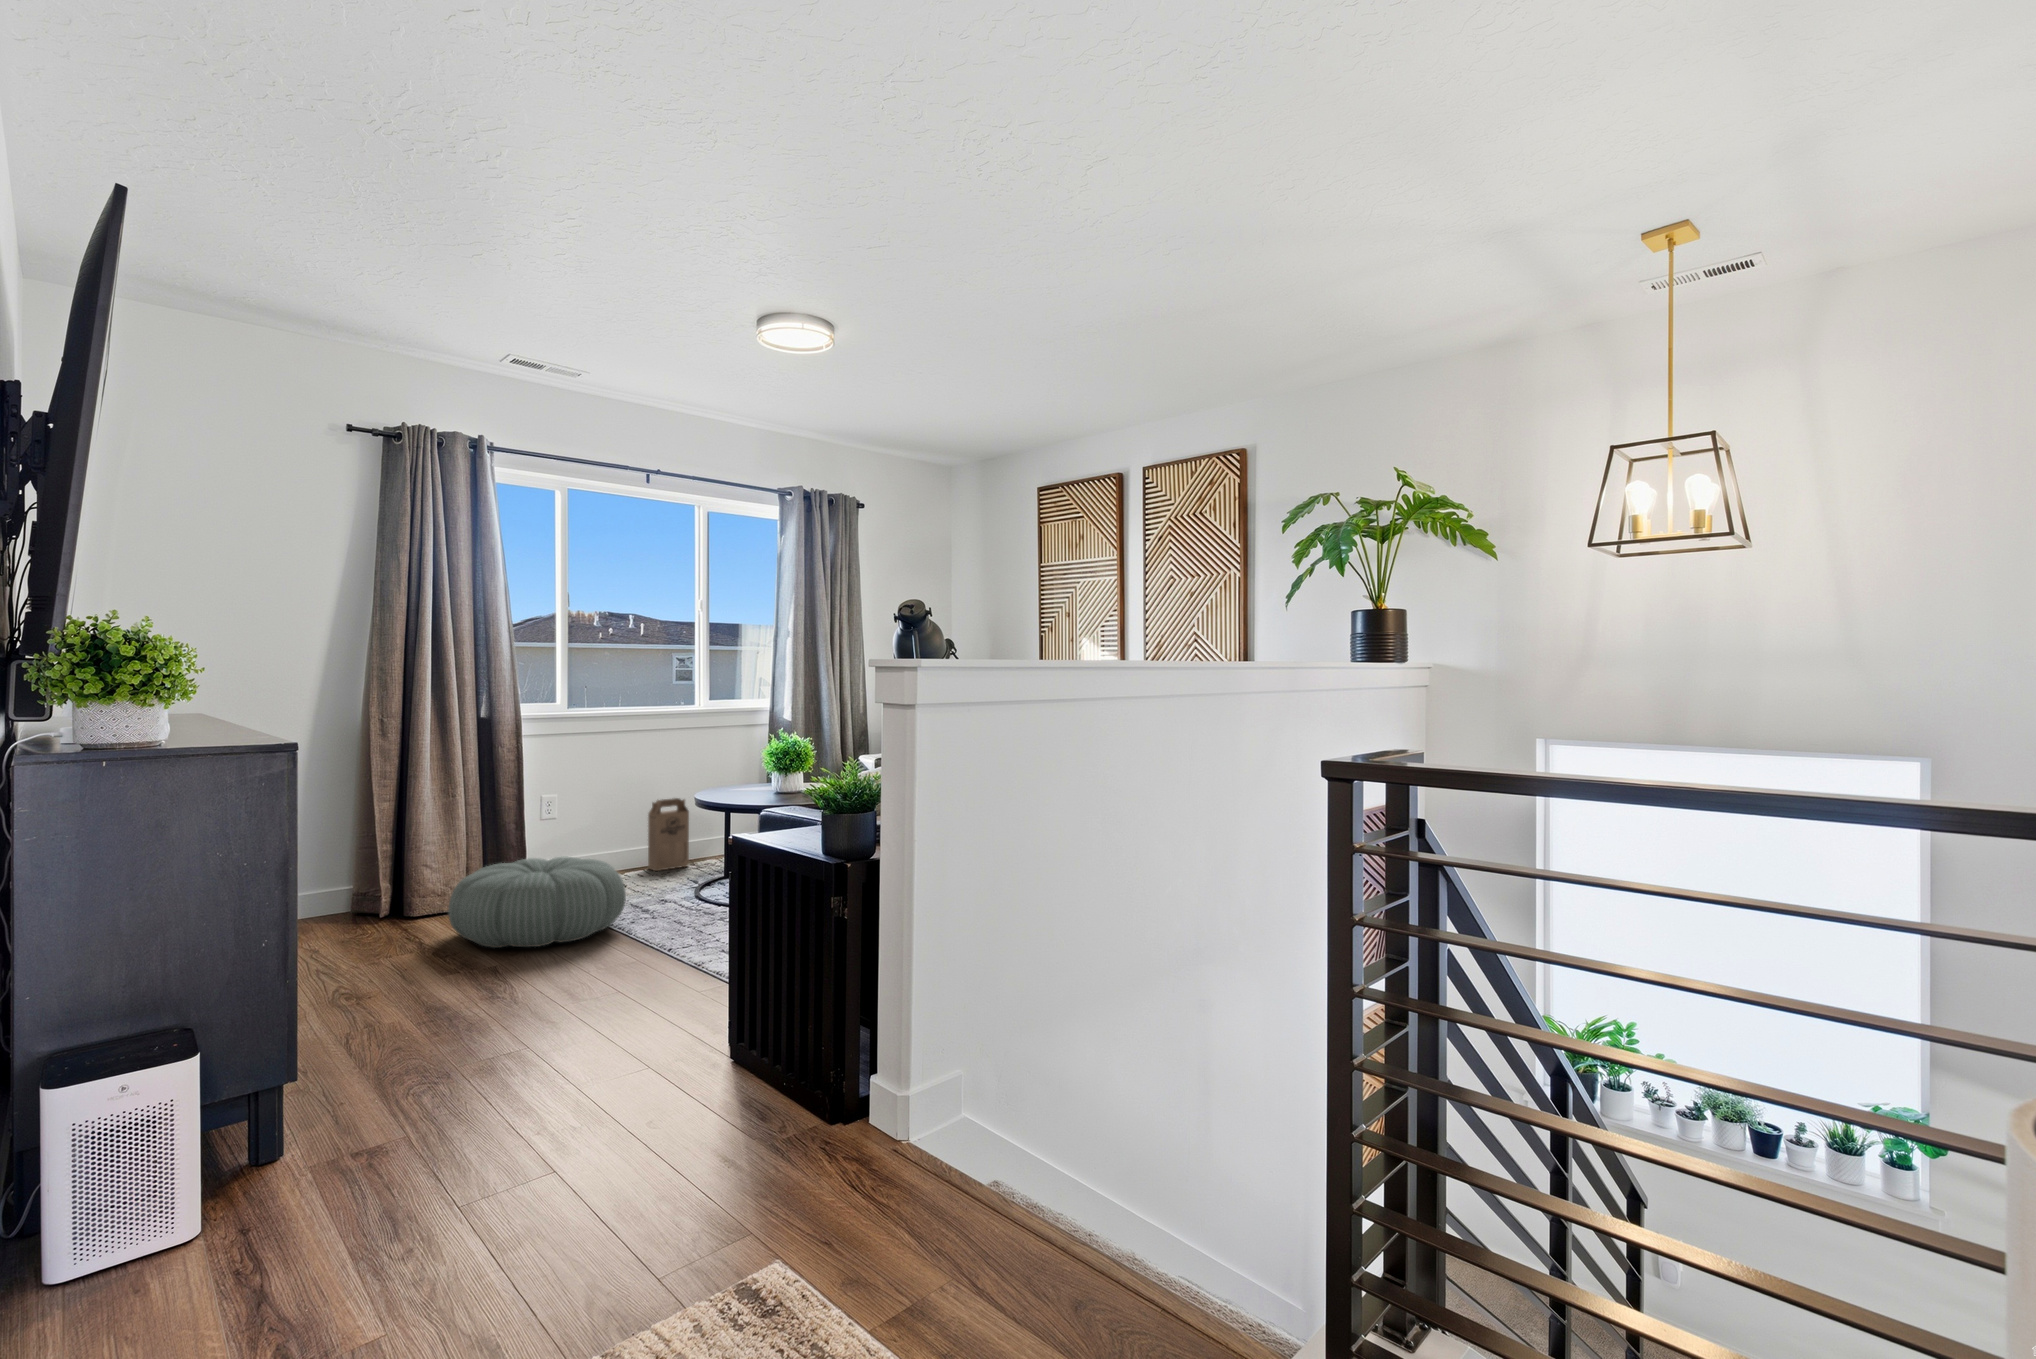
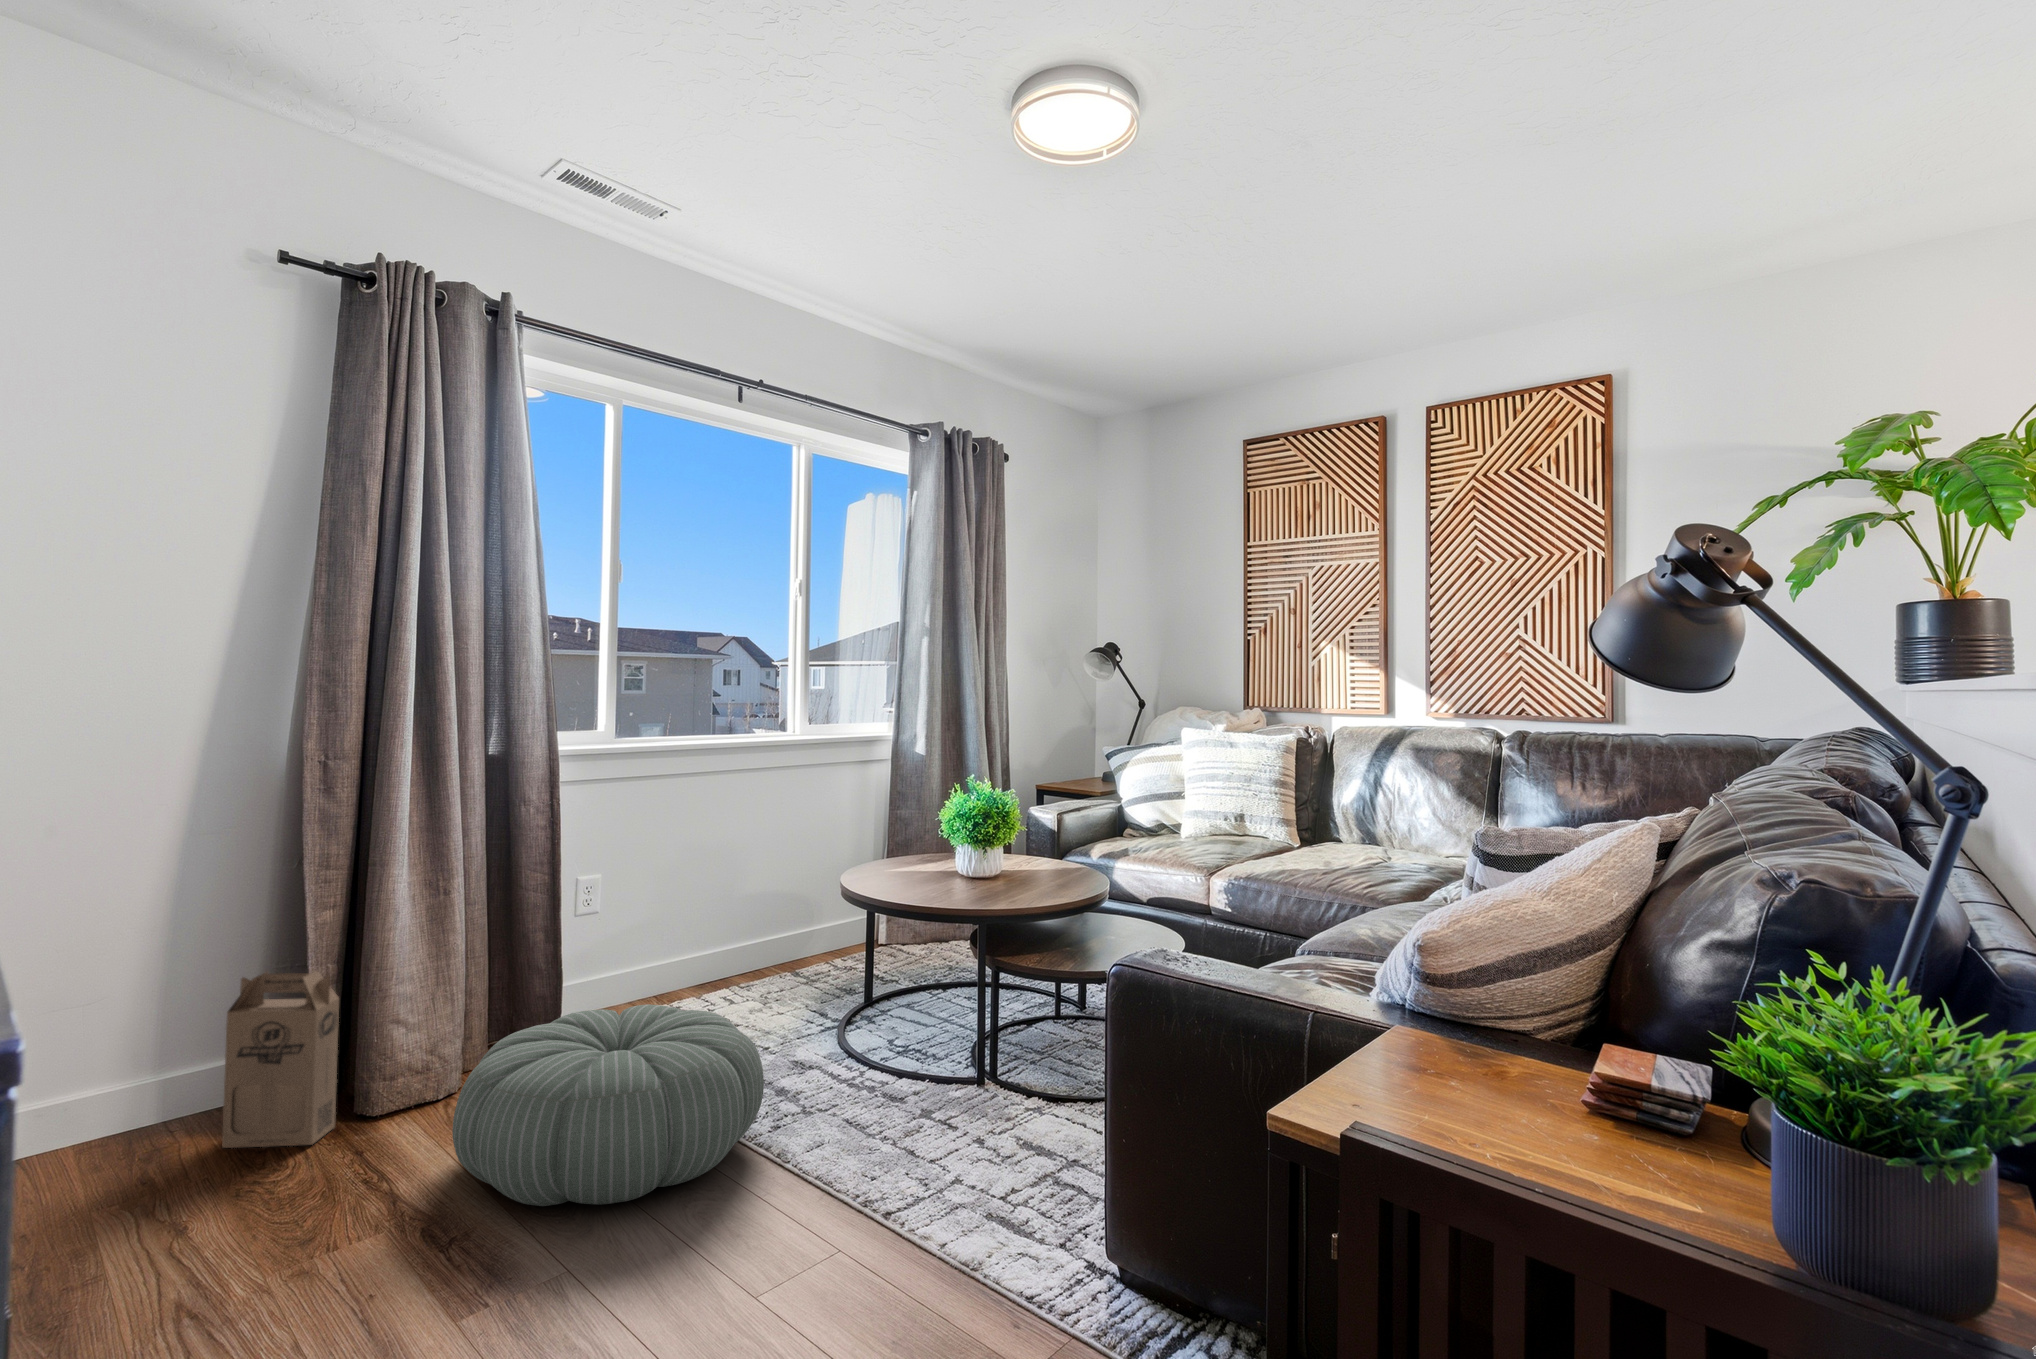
cardboard box: present [648,798,689,871] -> present [222,971,339,1148]

